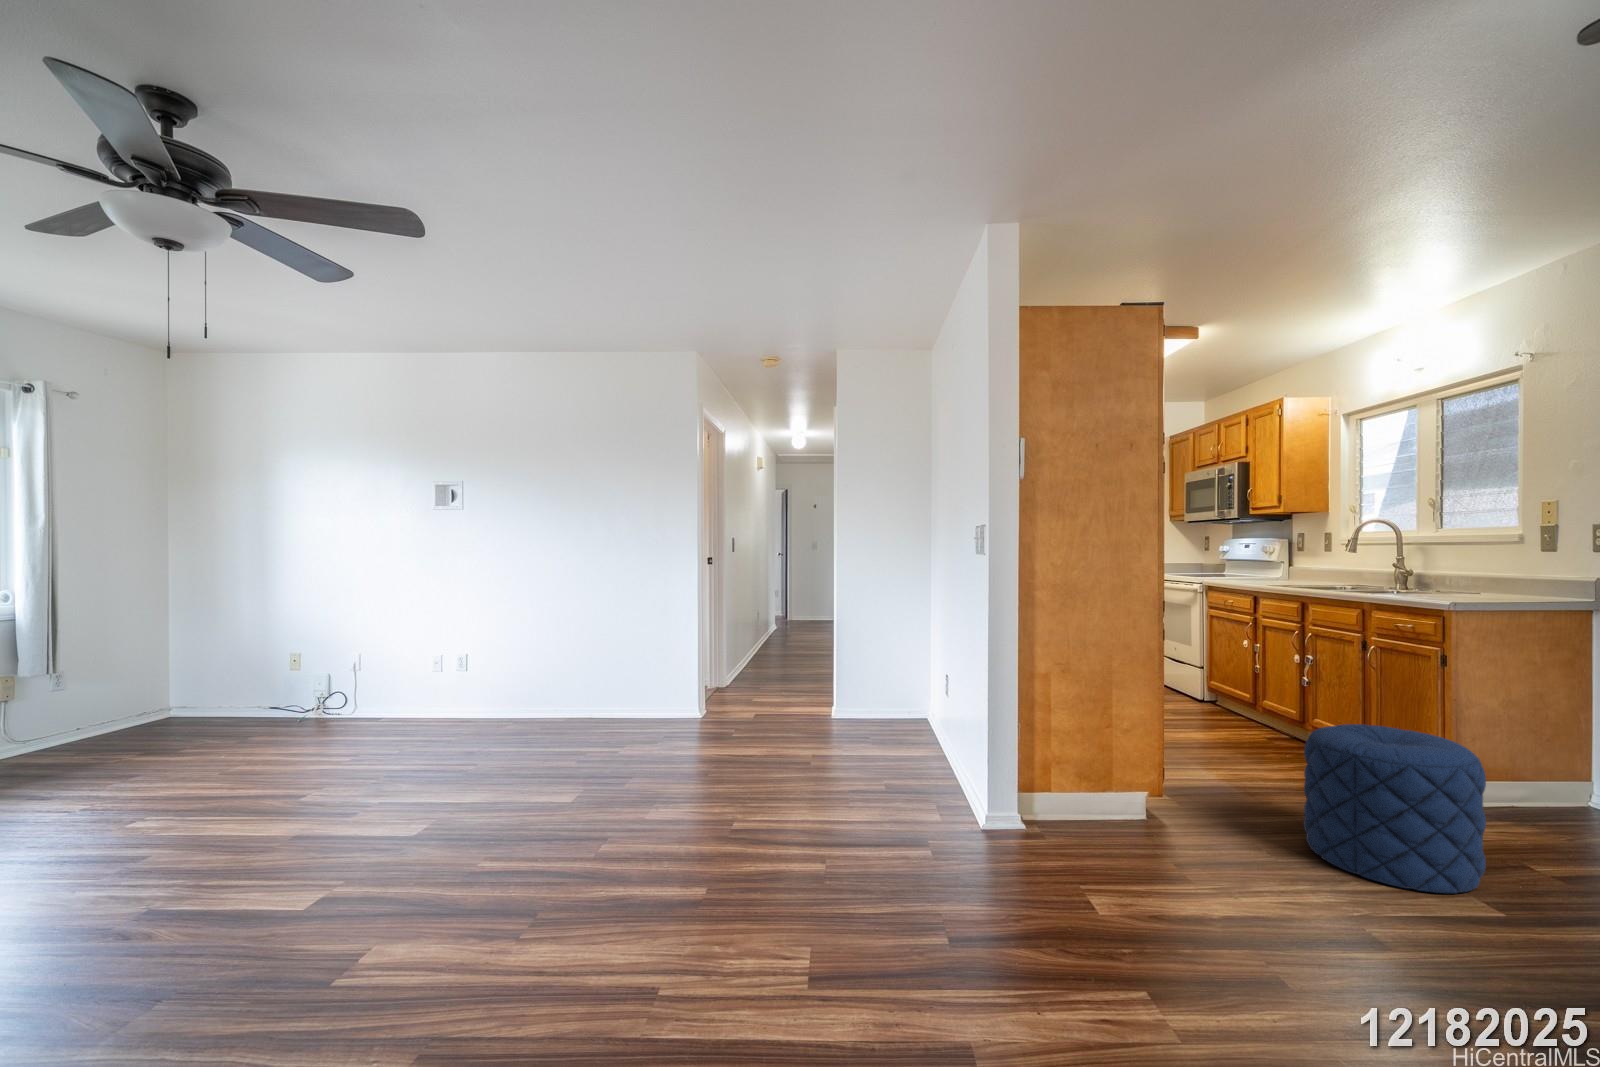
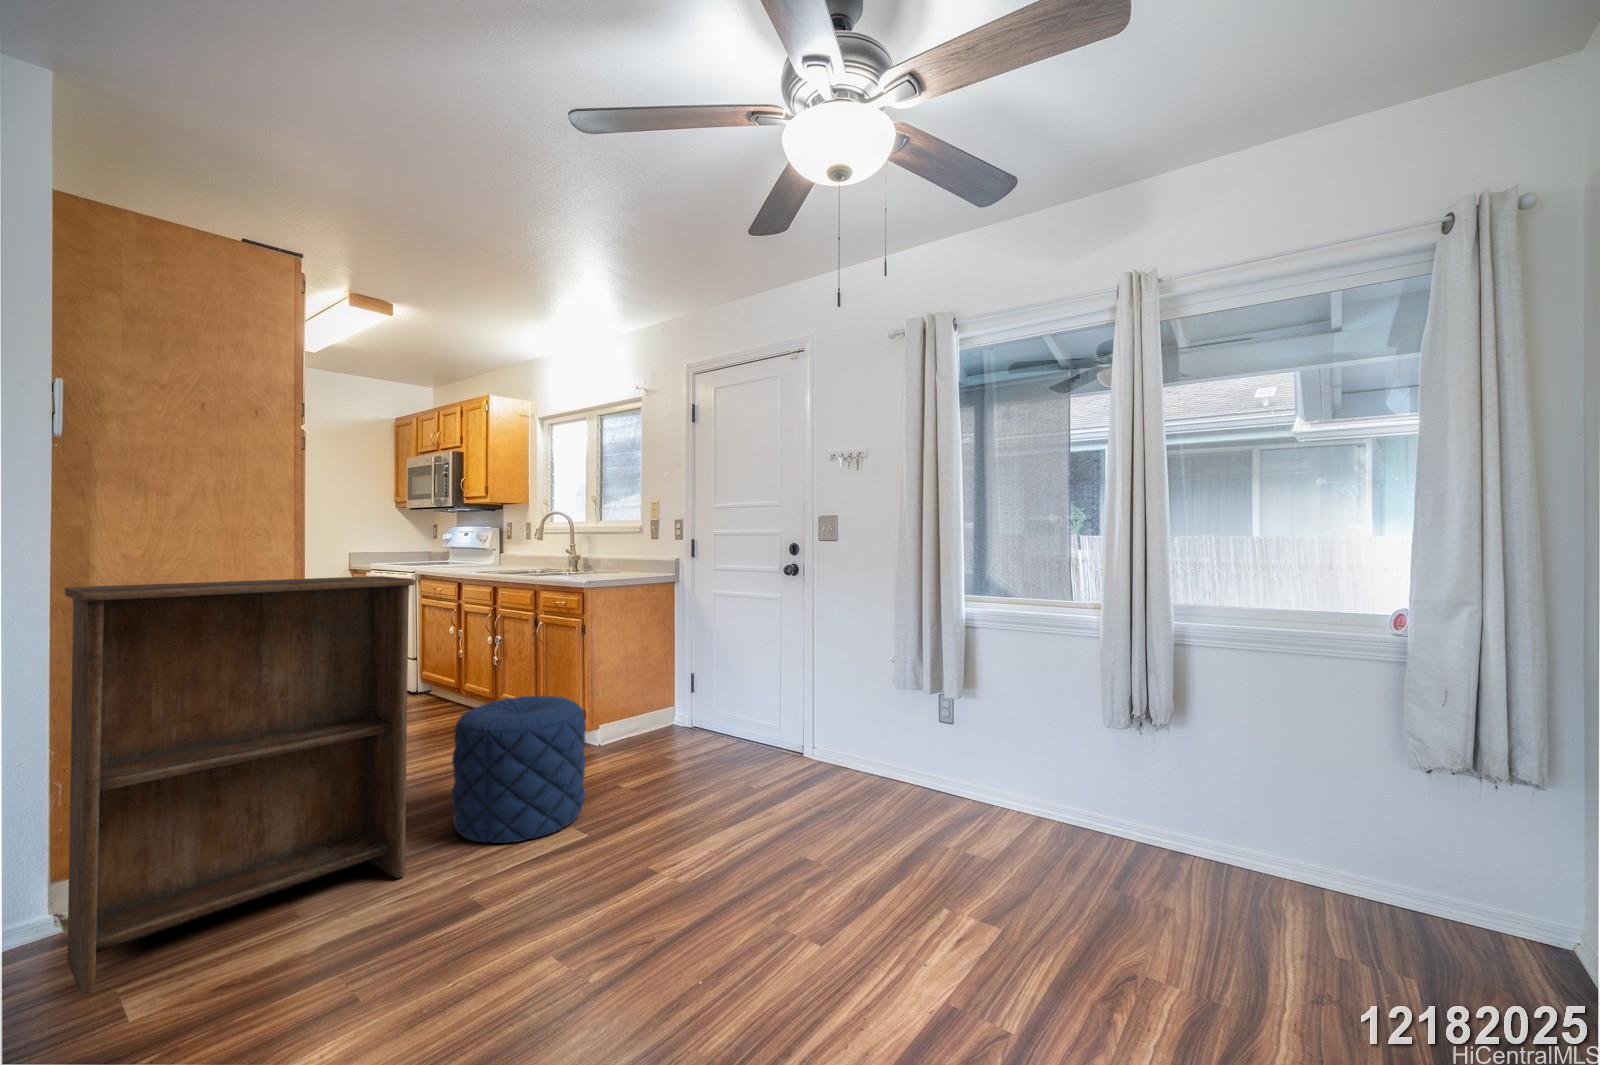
bookshelf: none [1030,581,1278,874] -> present [65,576,415,994]

